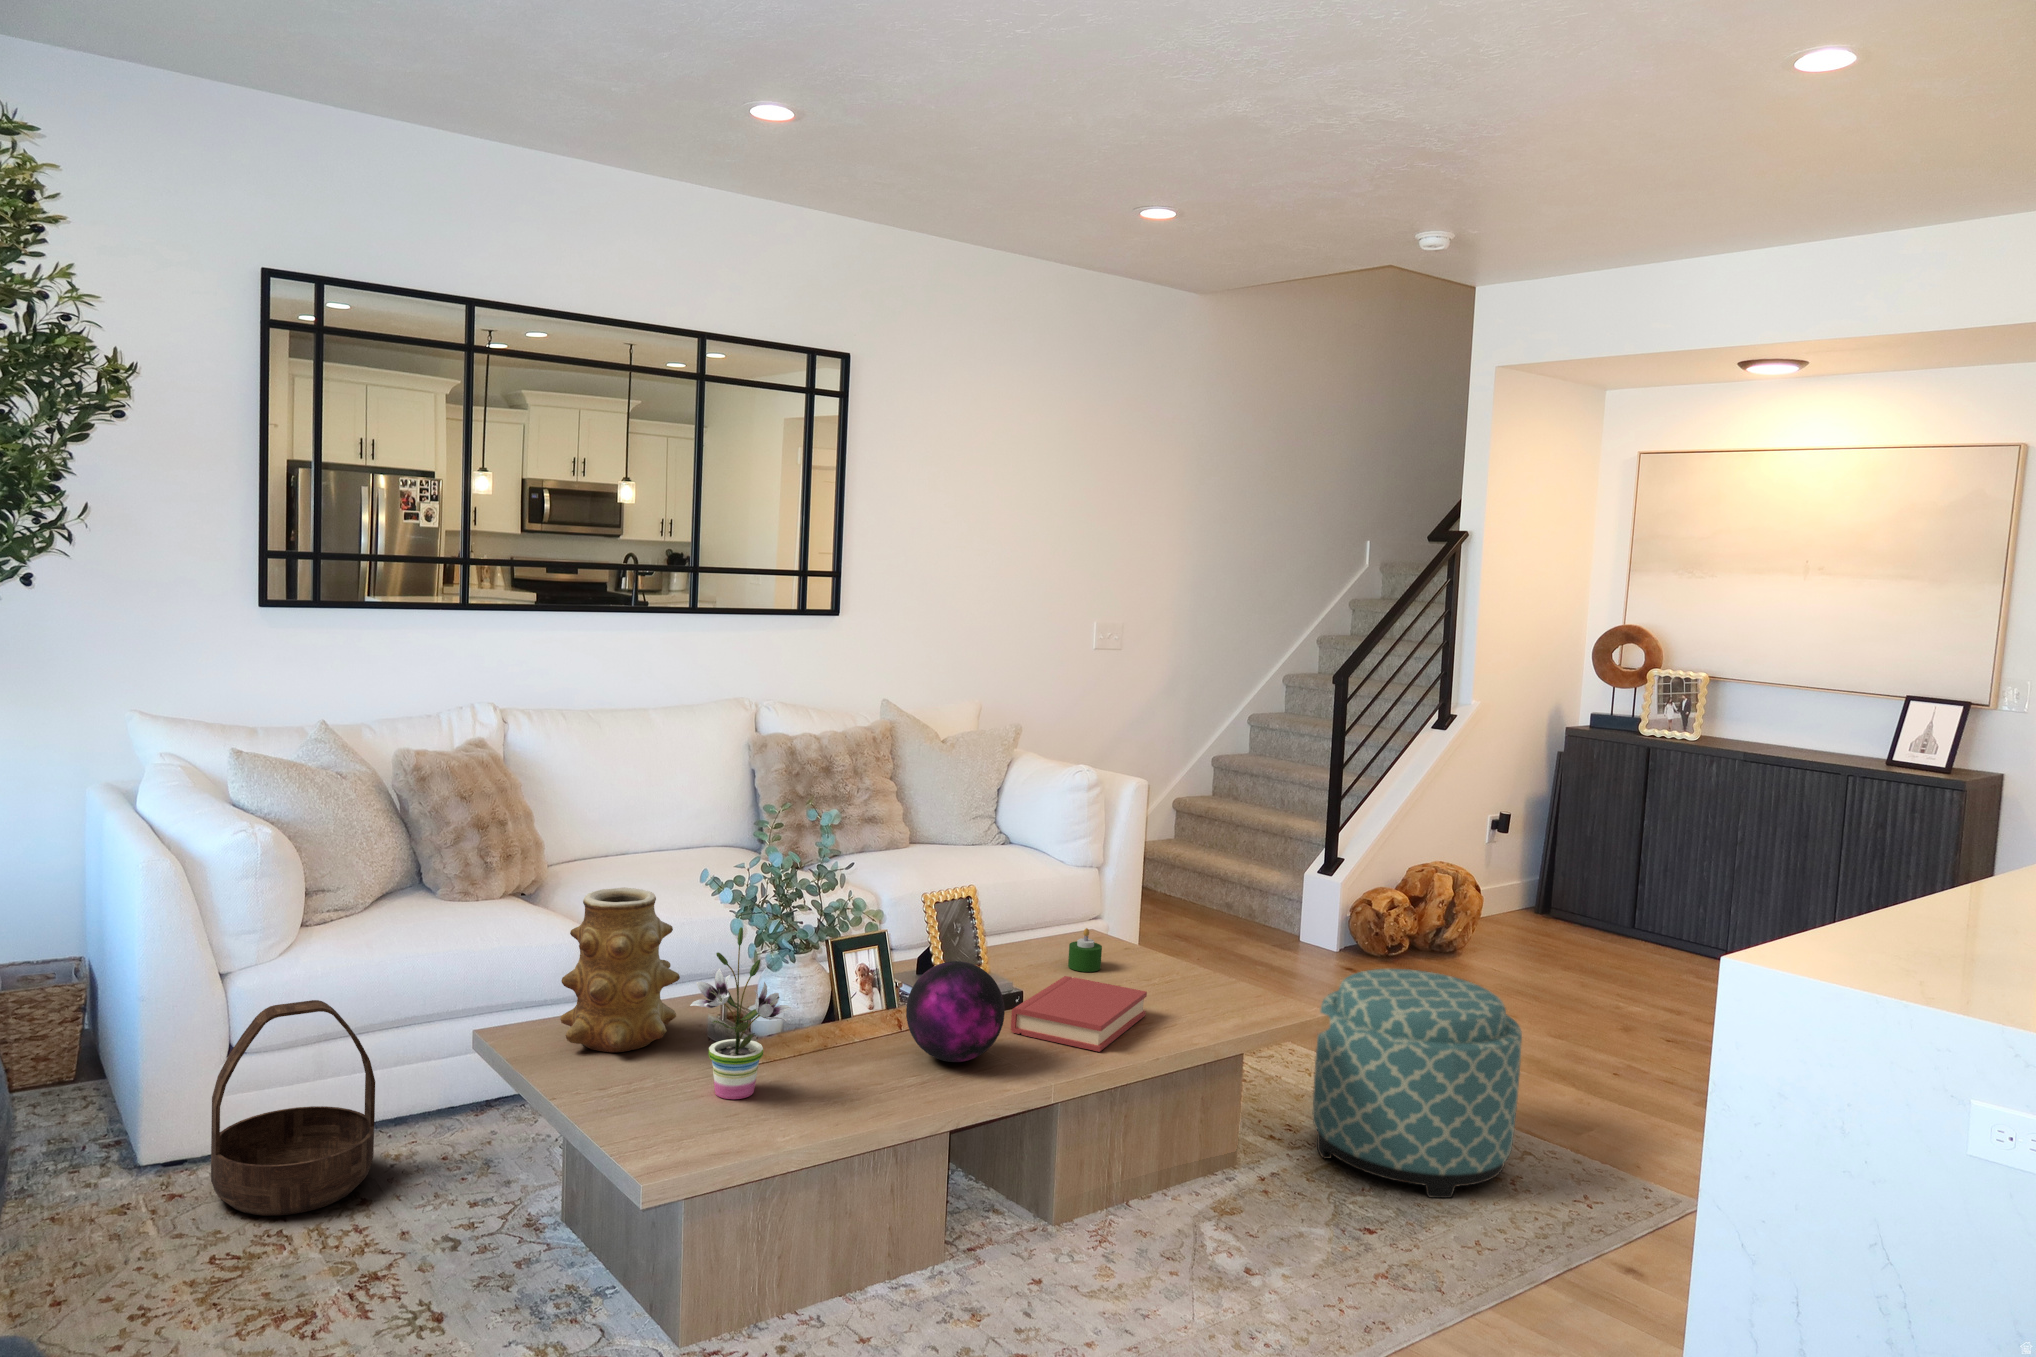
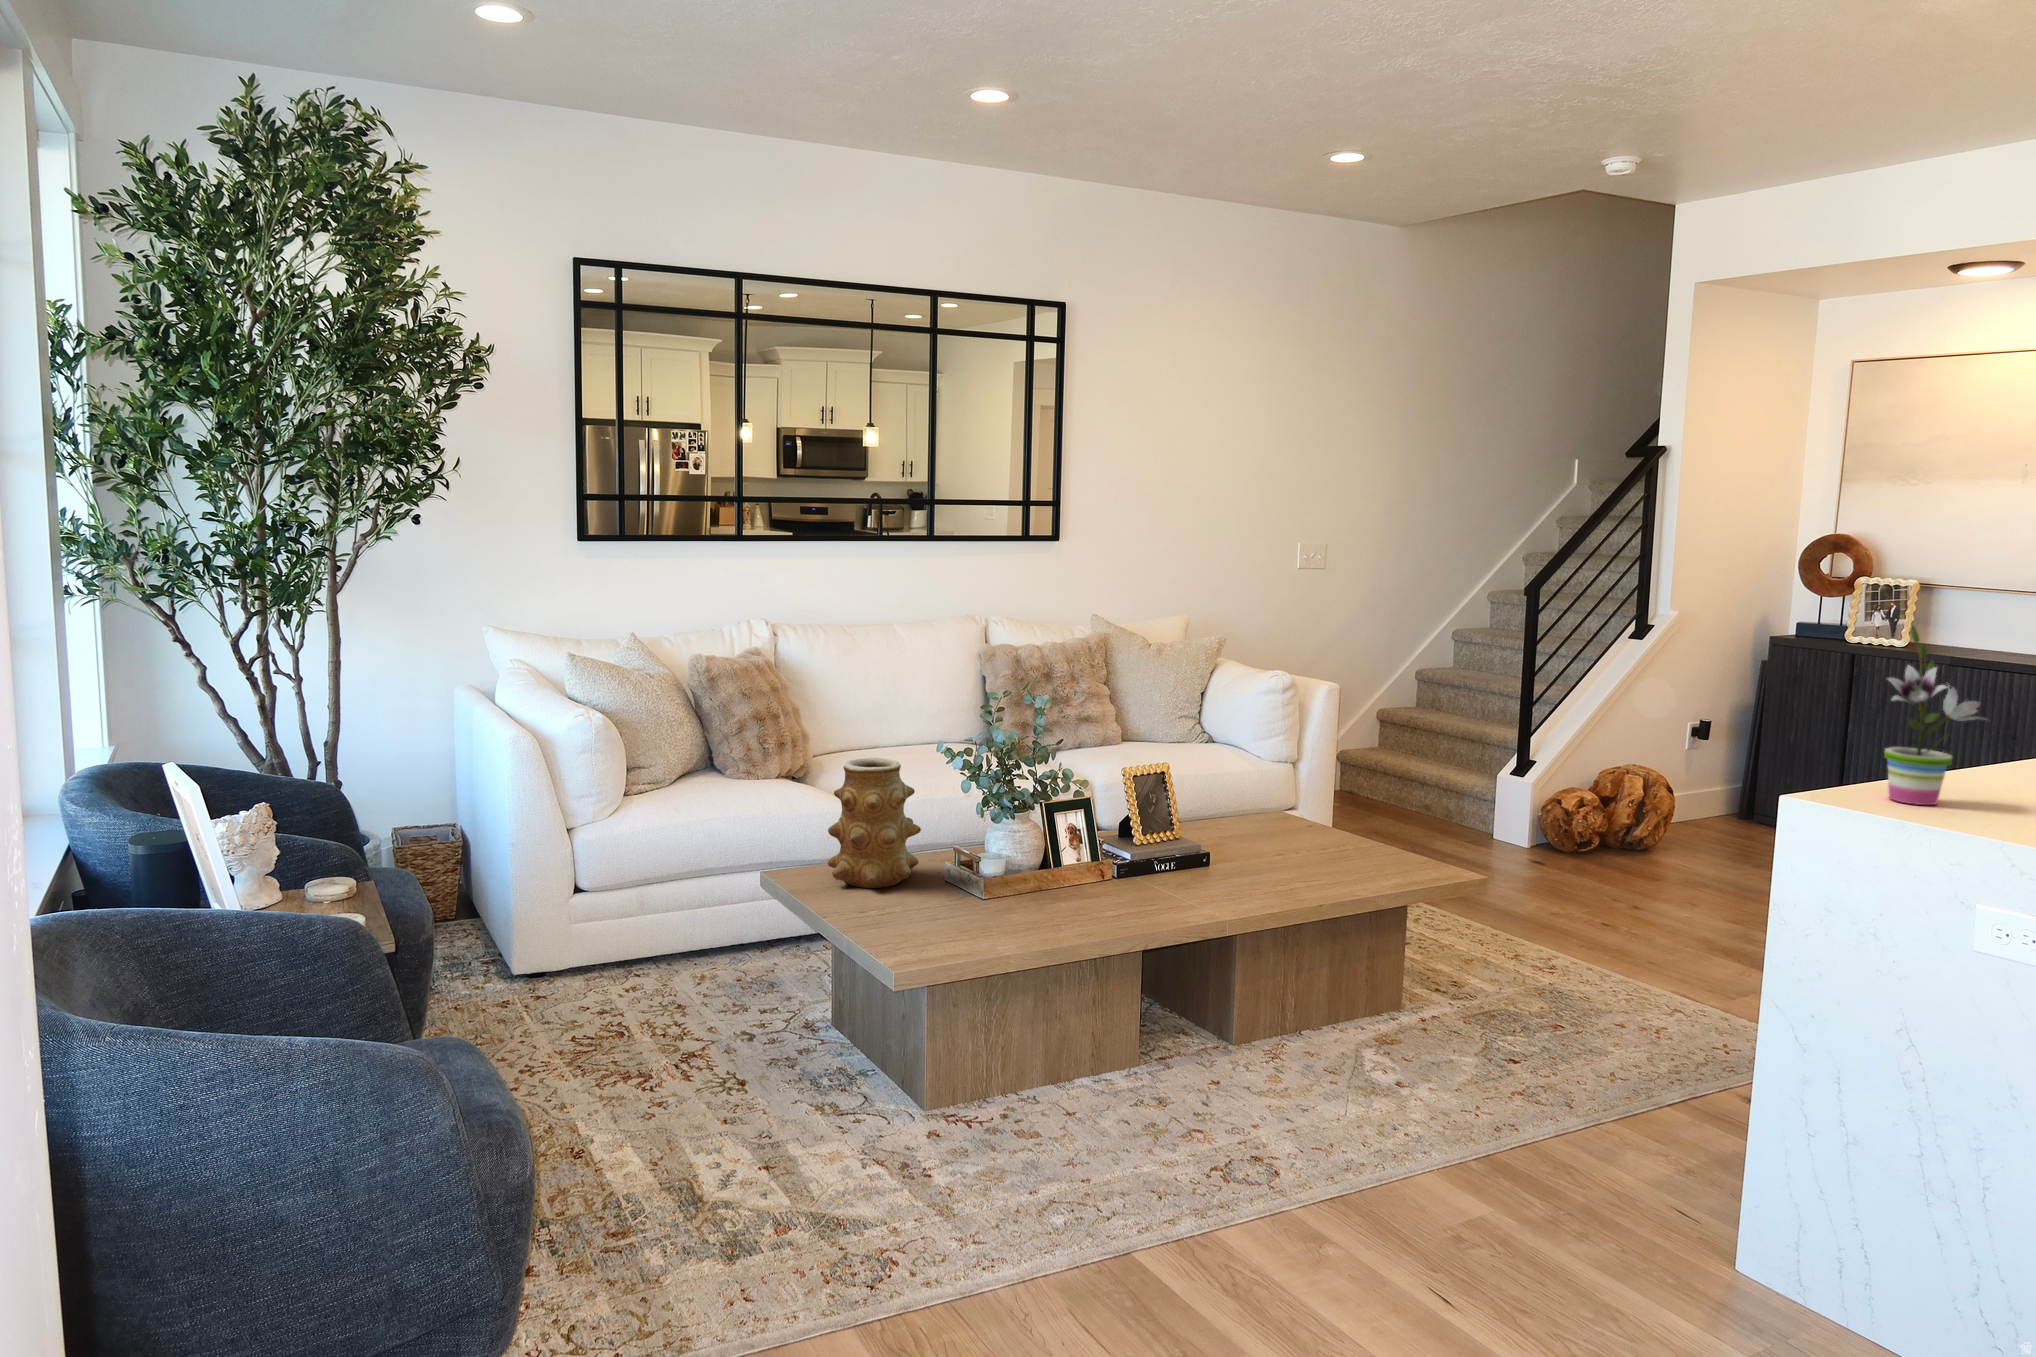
potted plant: present [690,927,791,1099] -> present [1884,625,1985,805]
candle: present [1068,928,1102,972] -> none [1253,805,1283,842]
decorative orb: present [906,961,1005,1062] -> none [1105,820,1188,902]
ottoman: present [1313,969,1522,1198] -> none [1474,844,1669,1042]
hardback book: present [1011,976,1147,1052] -> none [1196,842,1317,899]
basket: present [211,1000,375,1216] -> none [566,848,685,1012]

